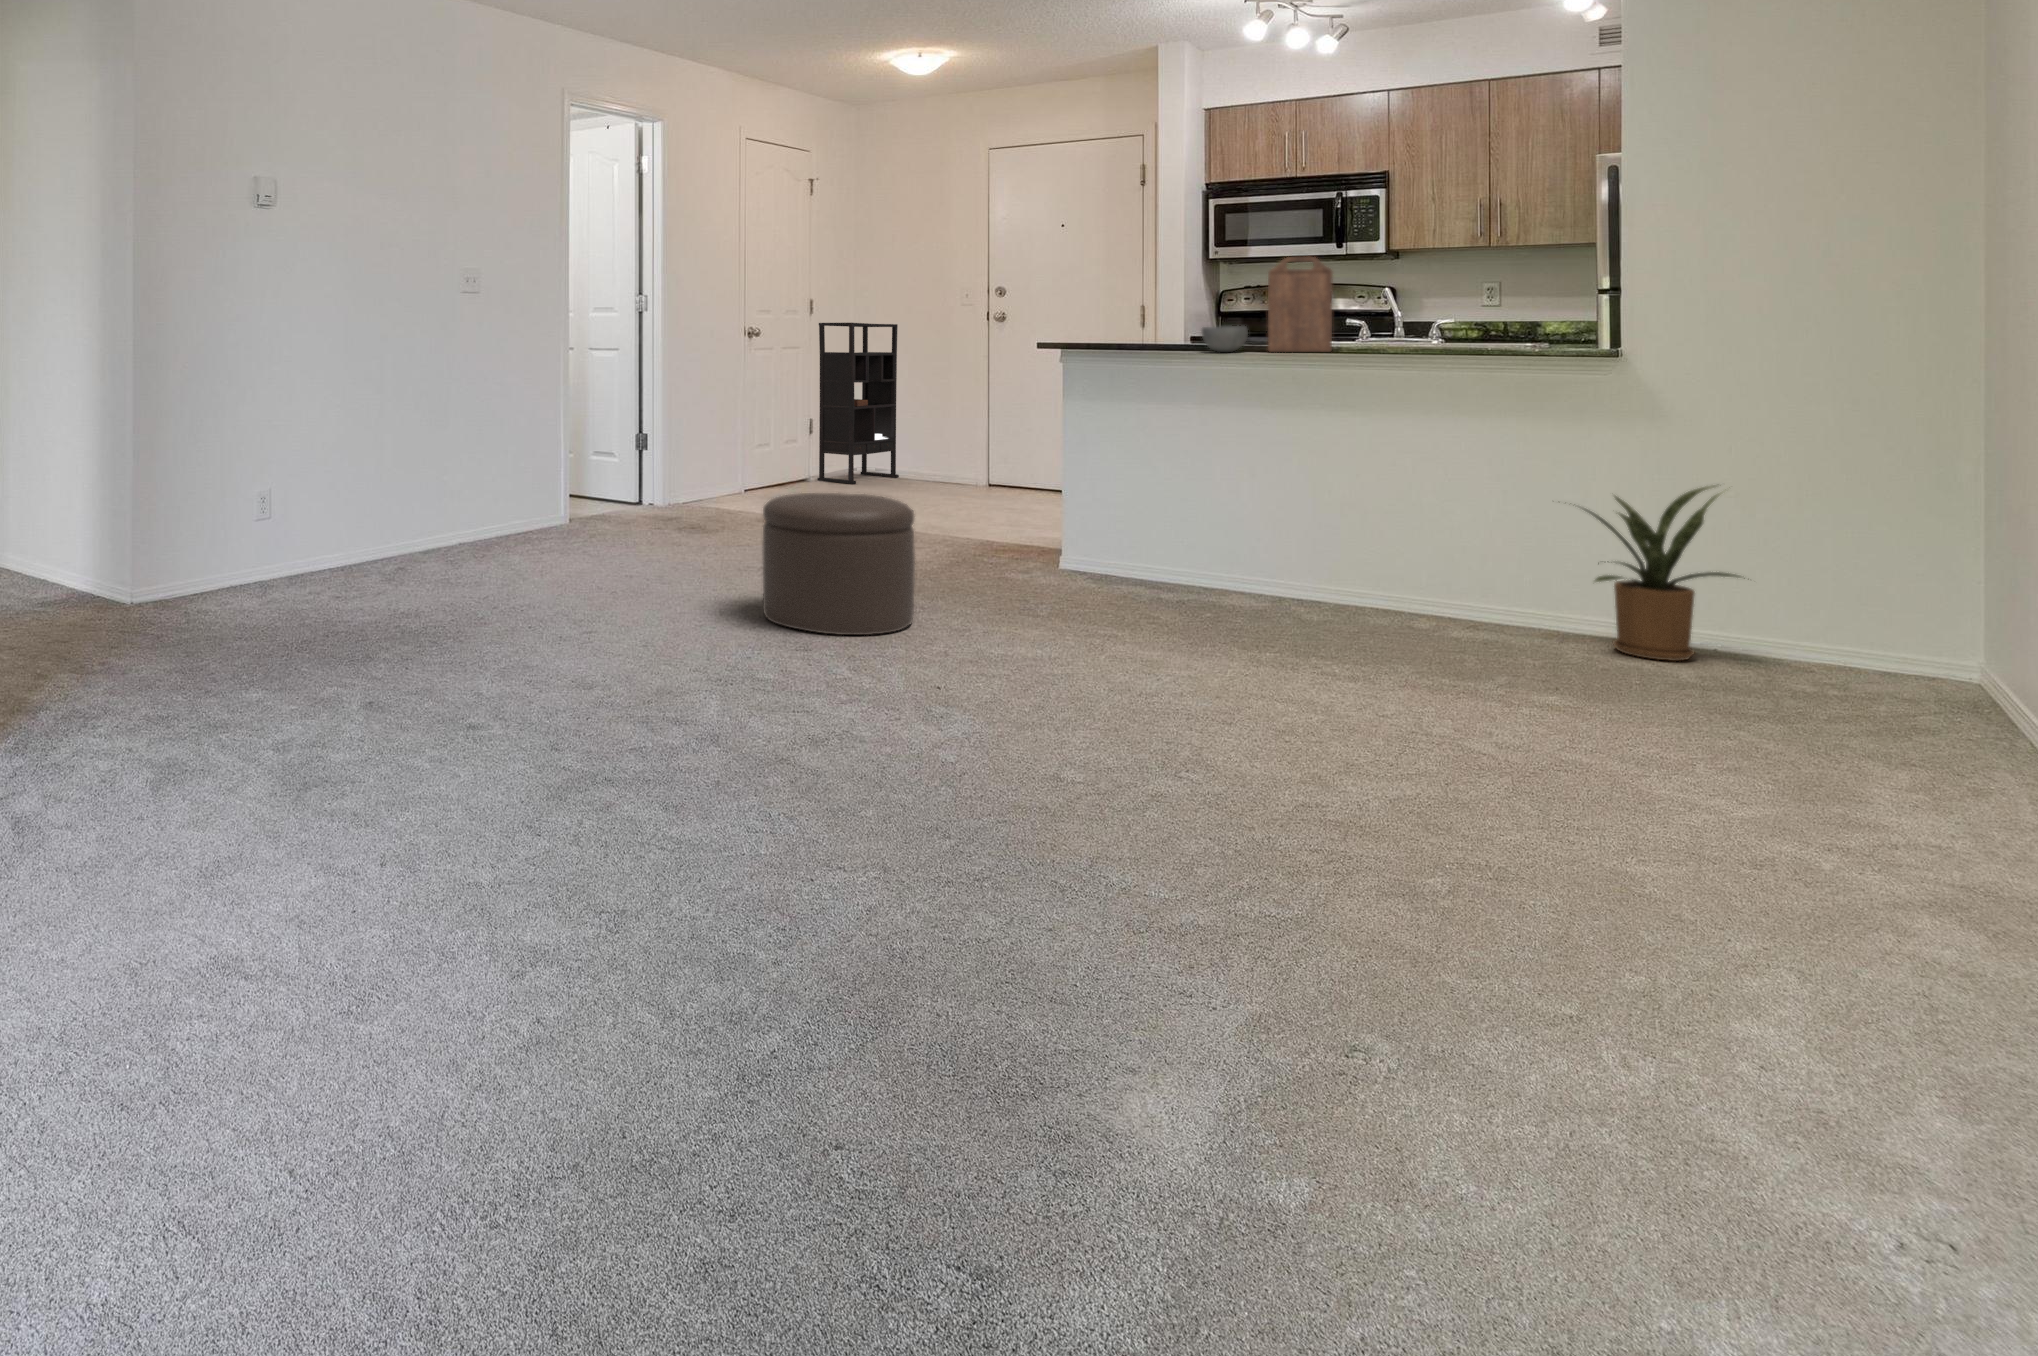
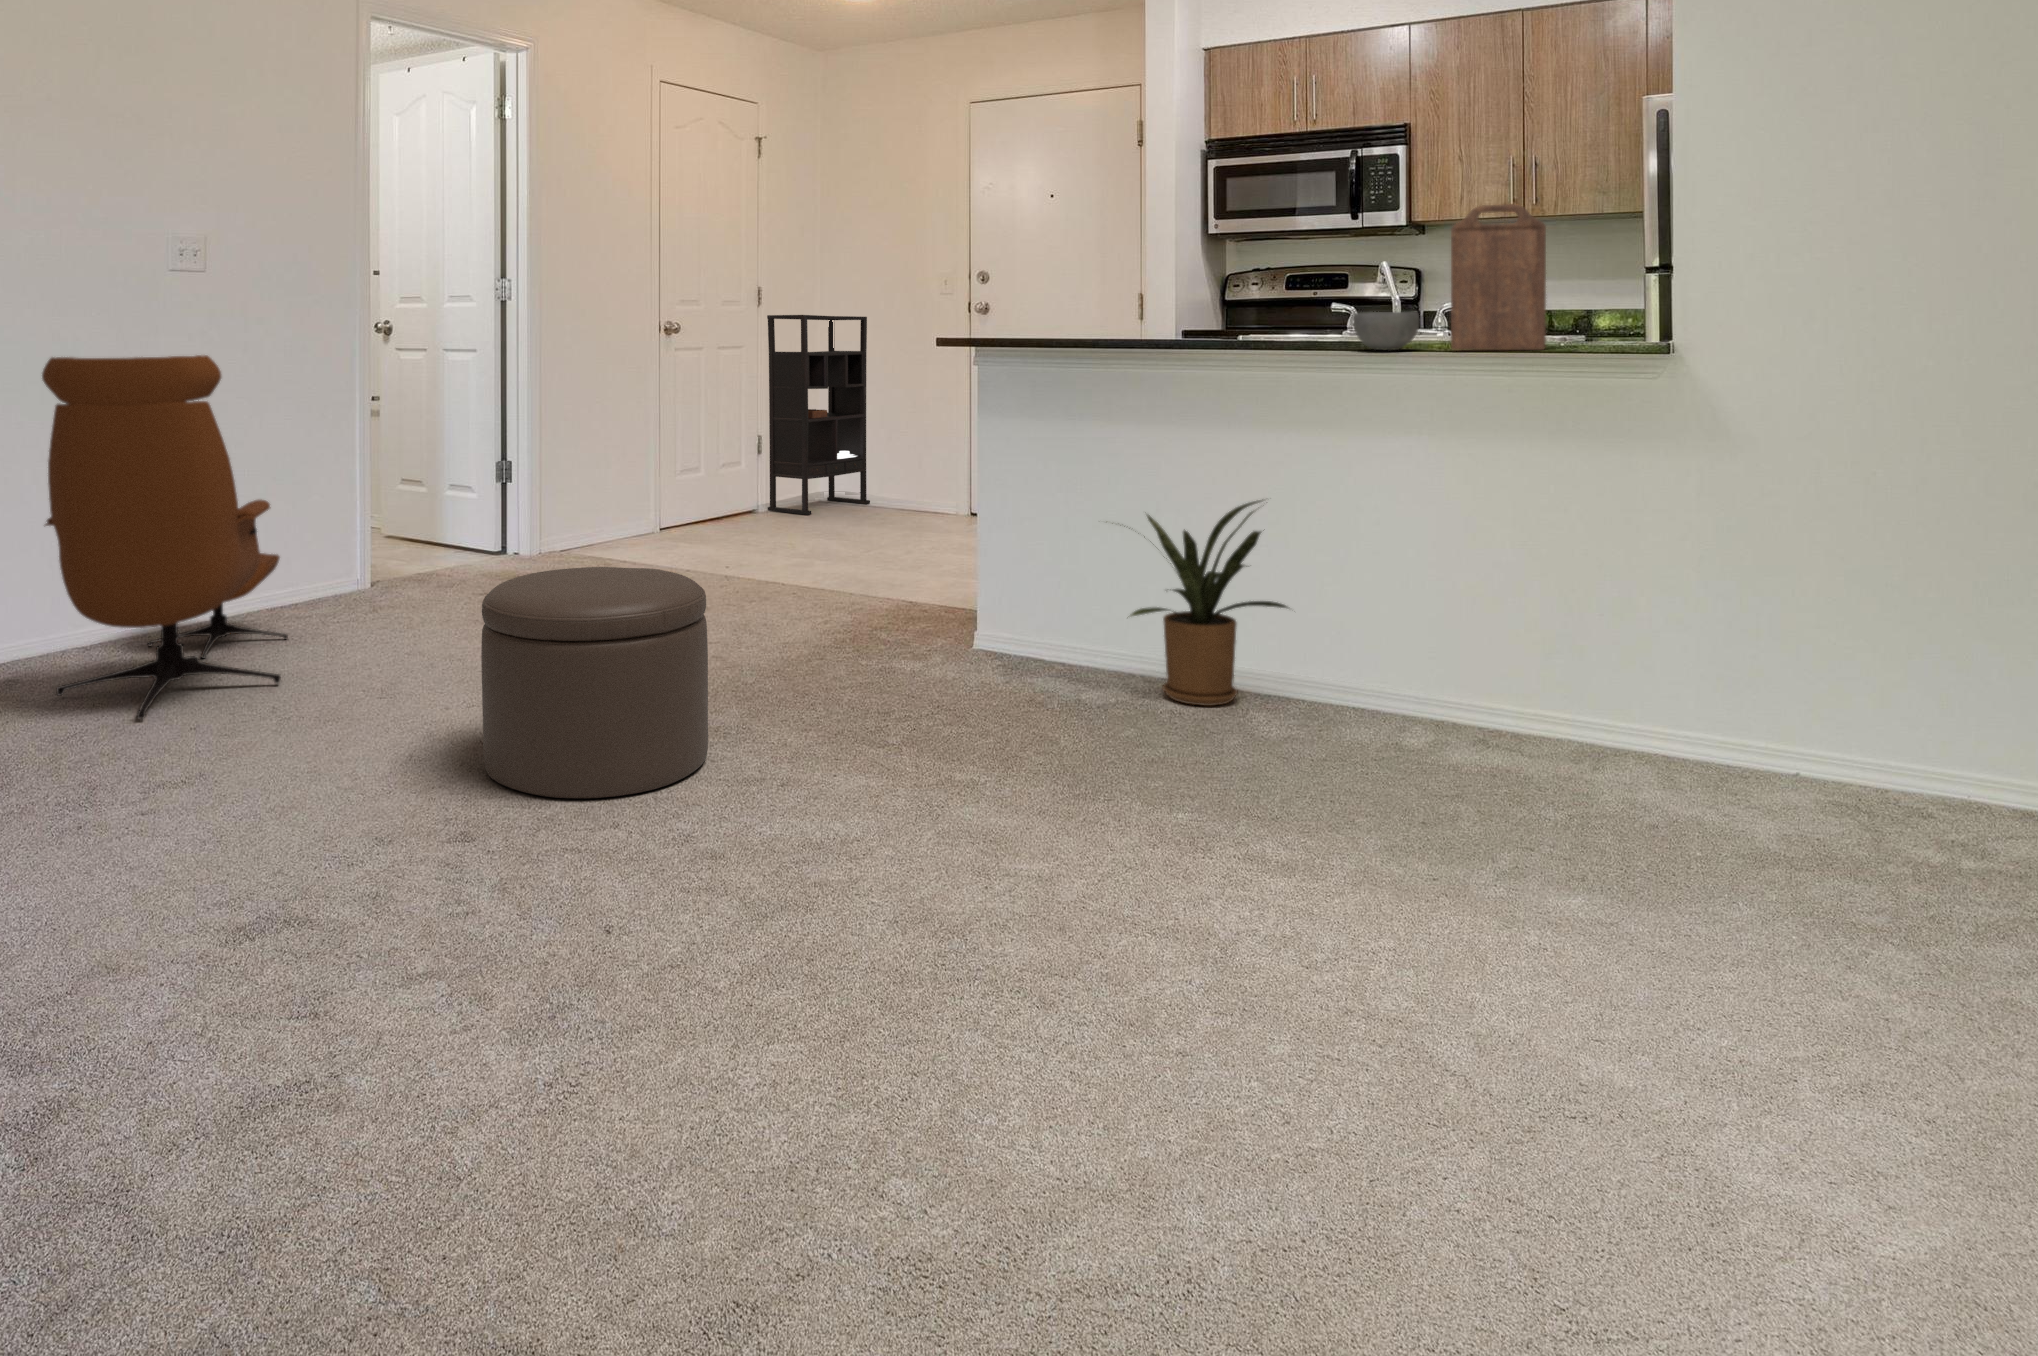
cutting board: present [1268,257,1333,352] -> present [1451,204,1546,350]
bowl: present [1202,326,1248,352] -> present [1352,312,1420,350]
lounge chair: none [431,348,573,589] -> present [42,355,288,719]
house plant: present [1584,486,1745,661] -> present [1112,500,1288,706]

